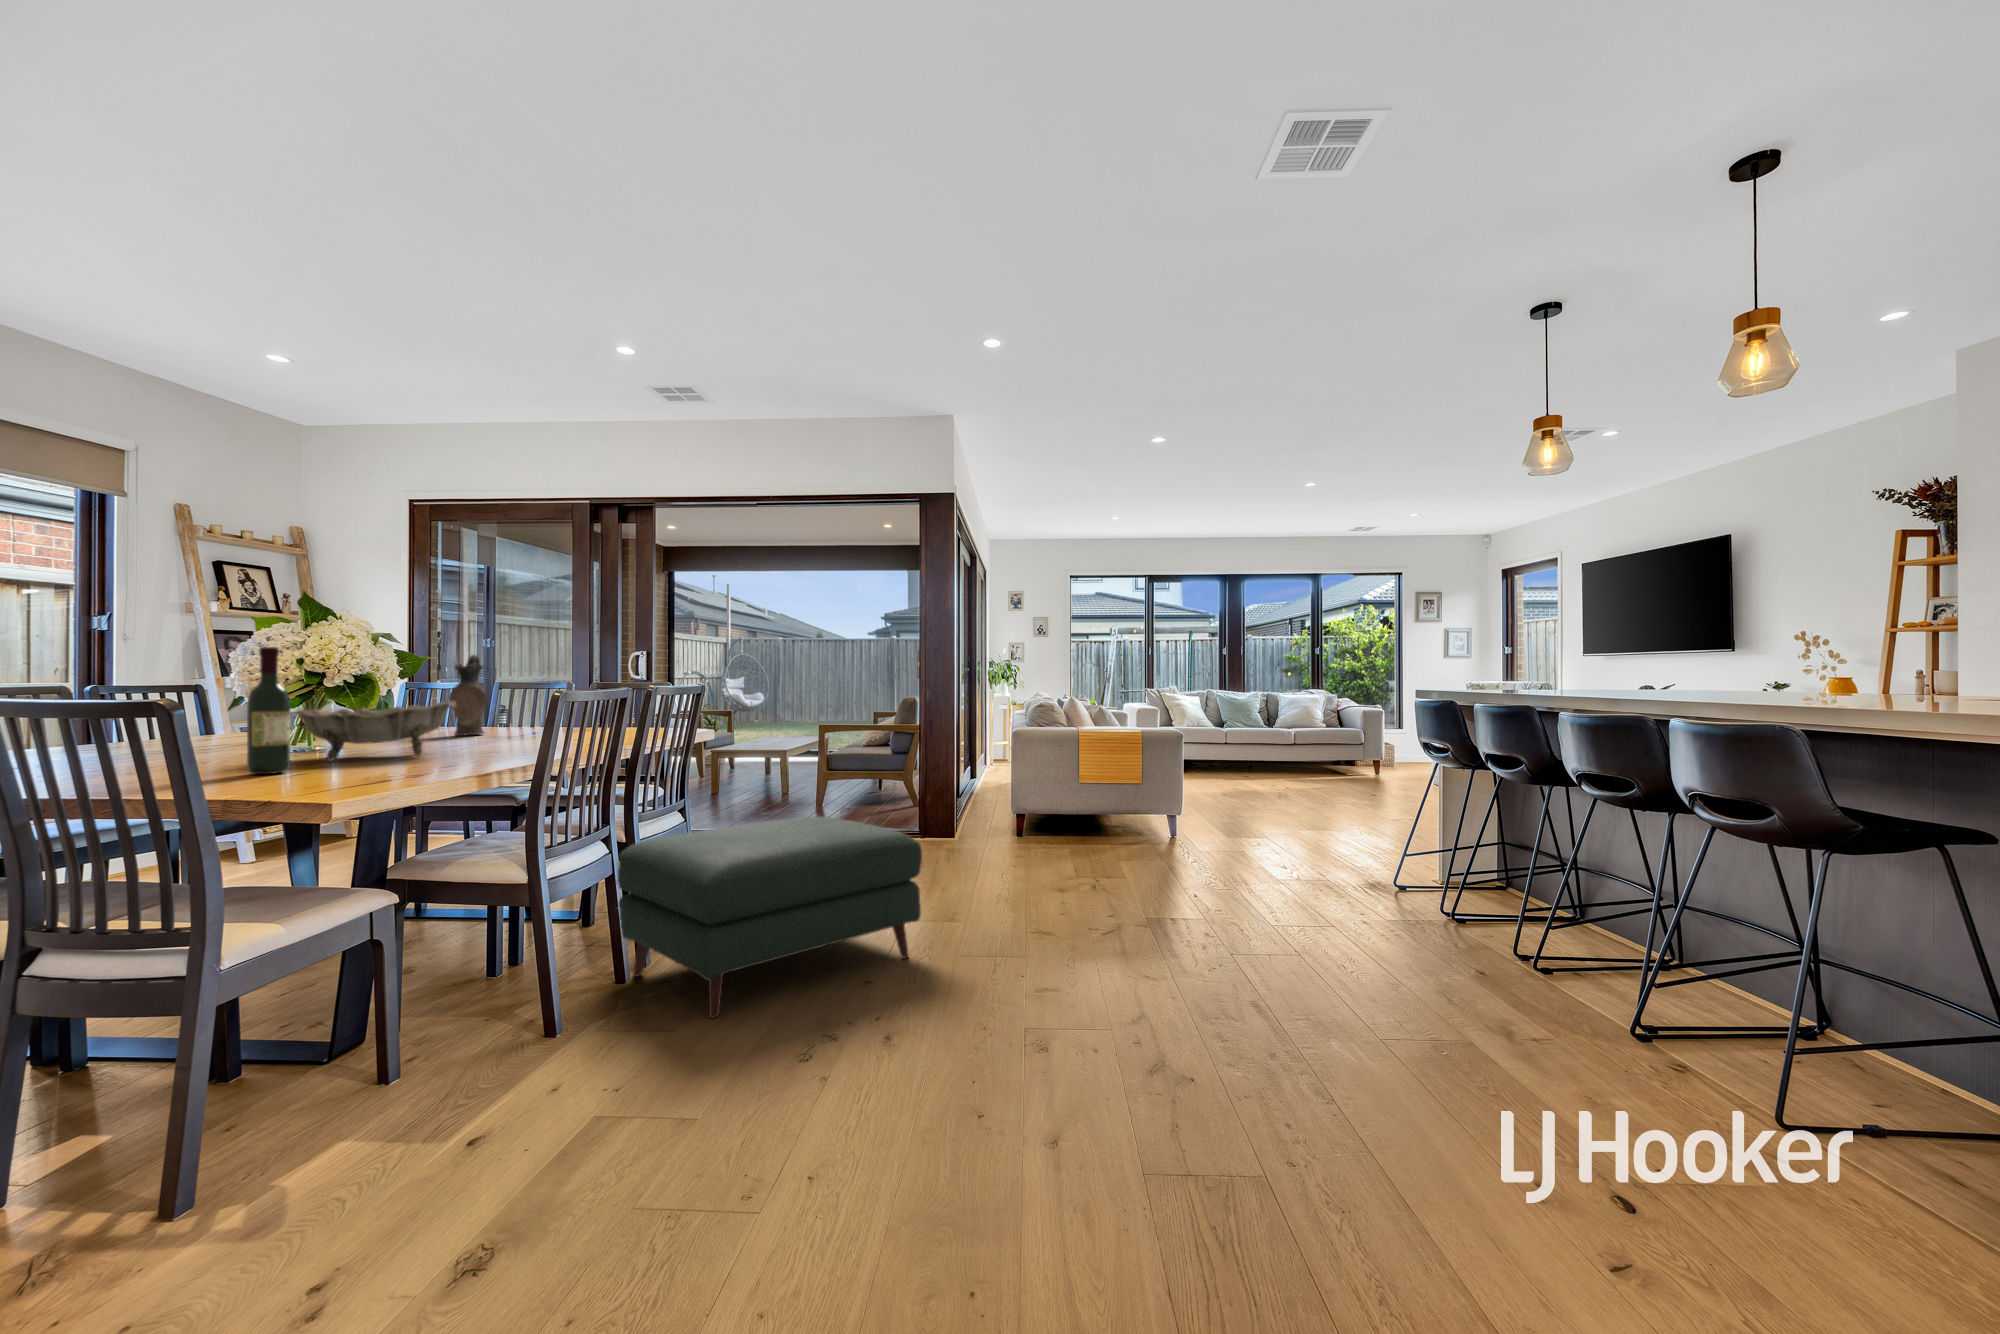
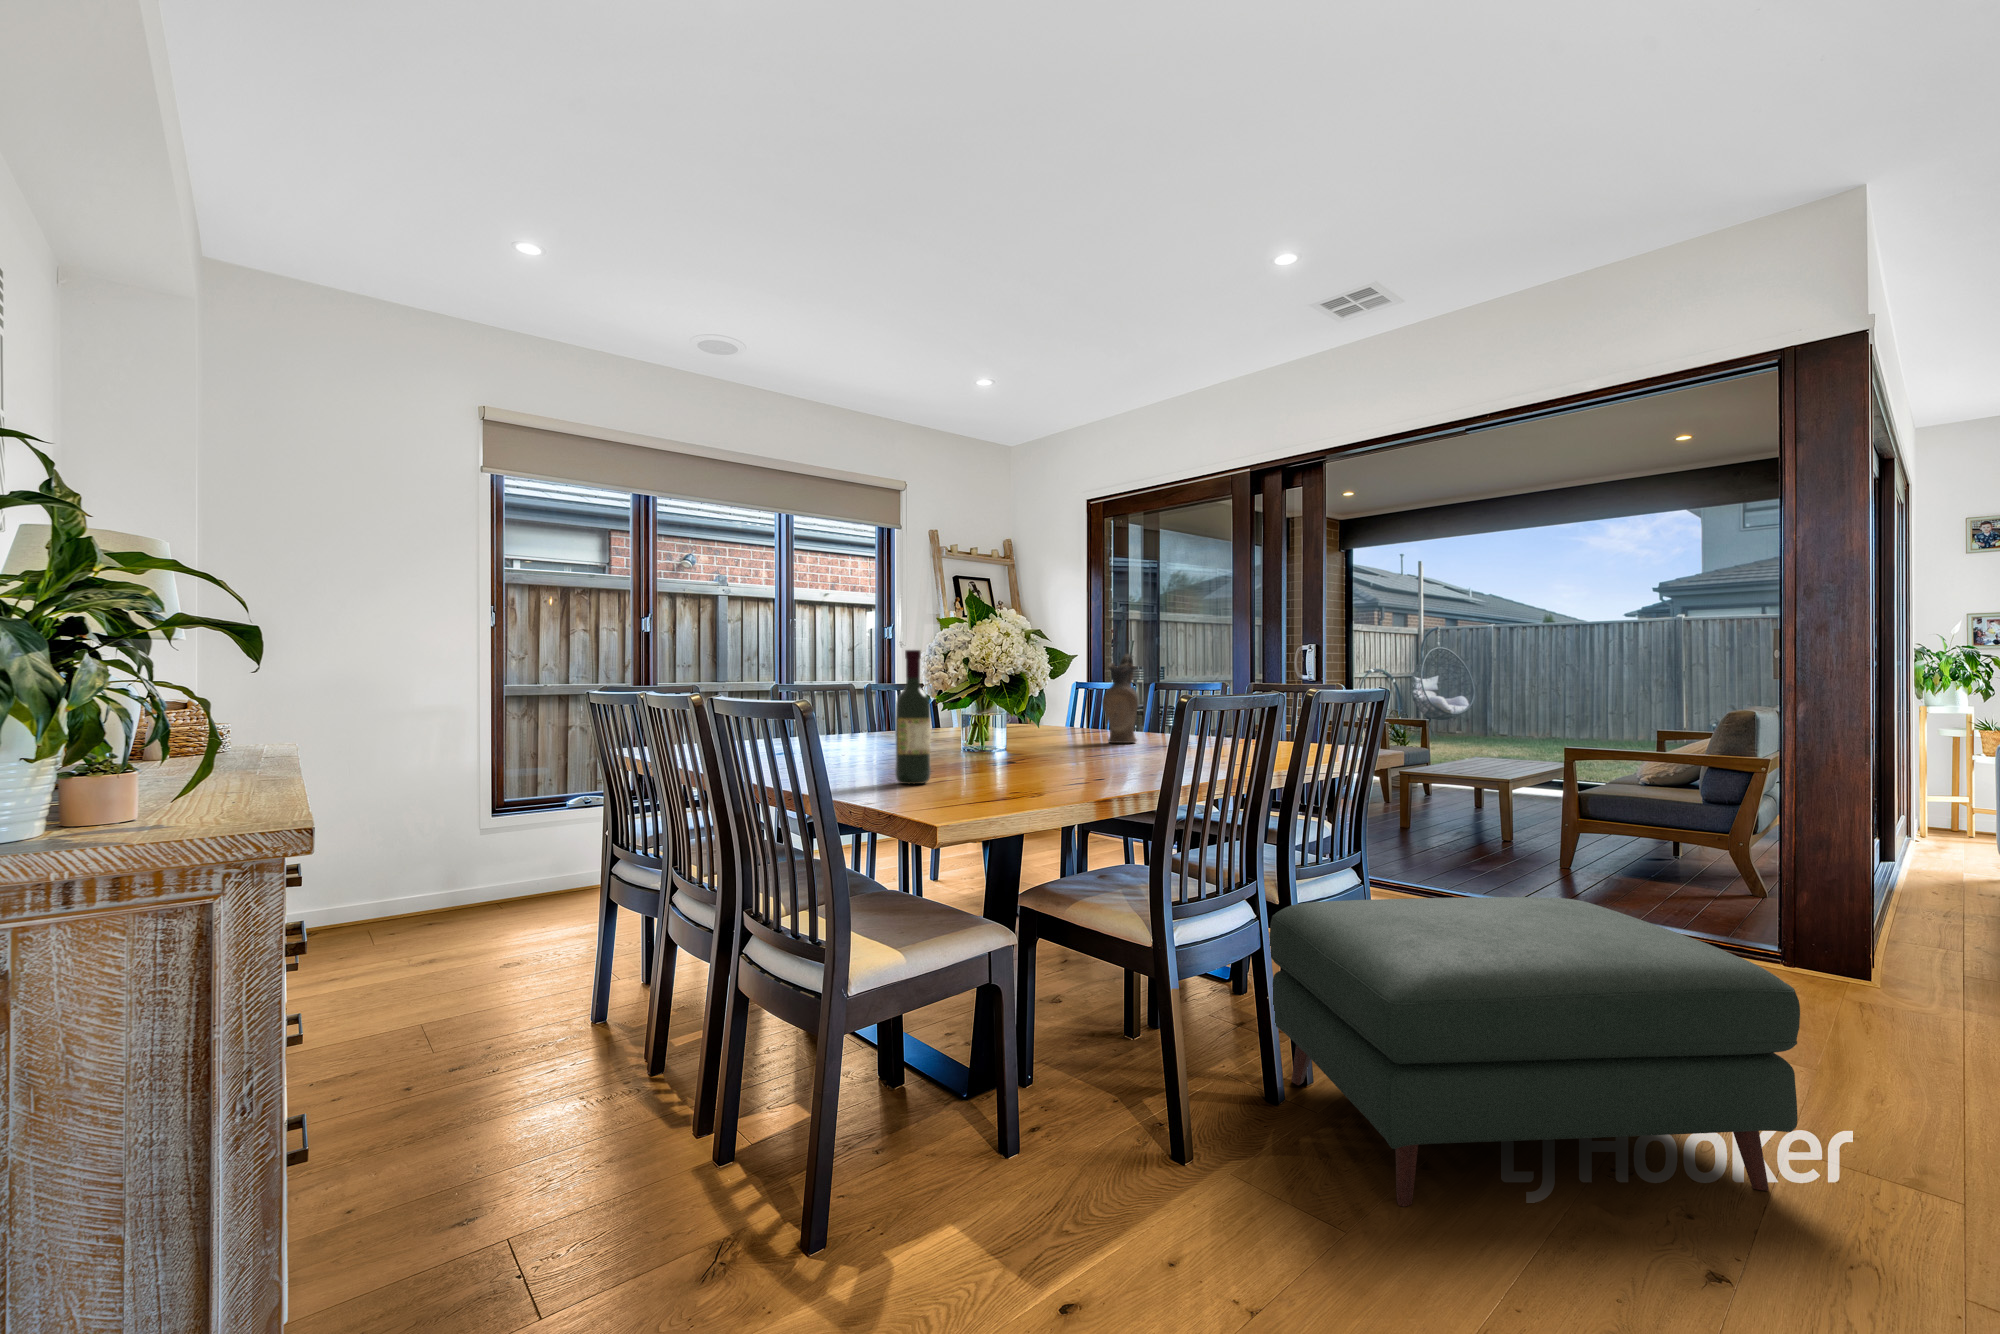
decorative bowl: present [291,701,456,761] -> none [943,708,1093,772]

